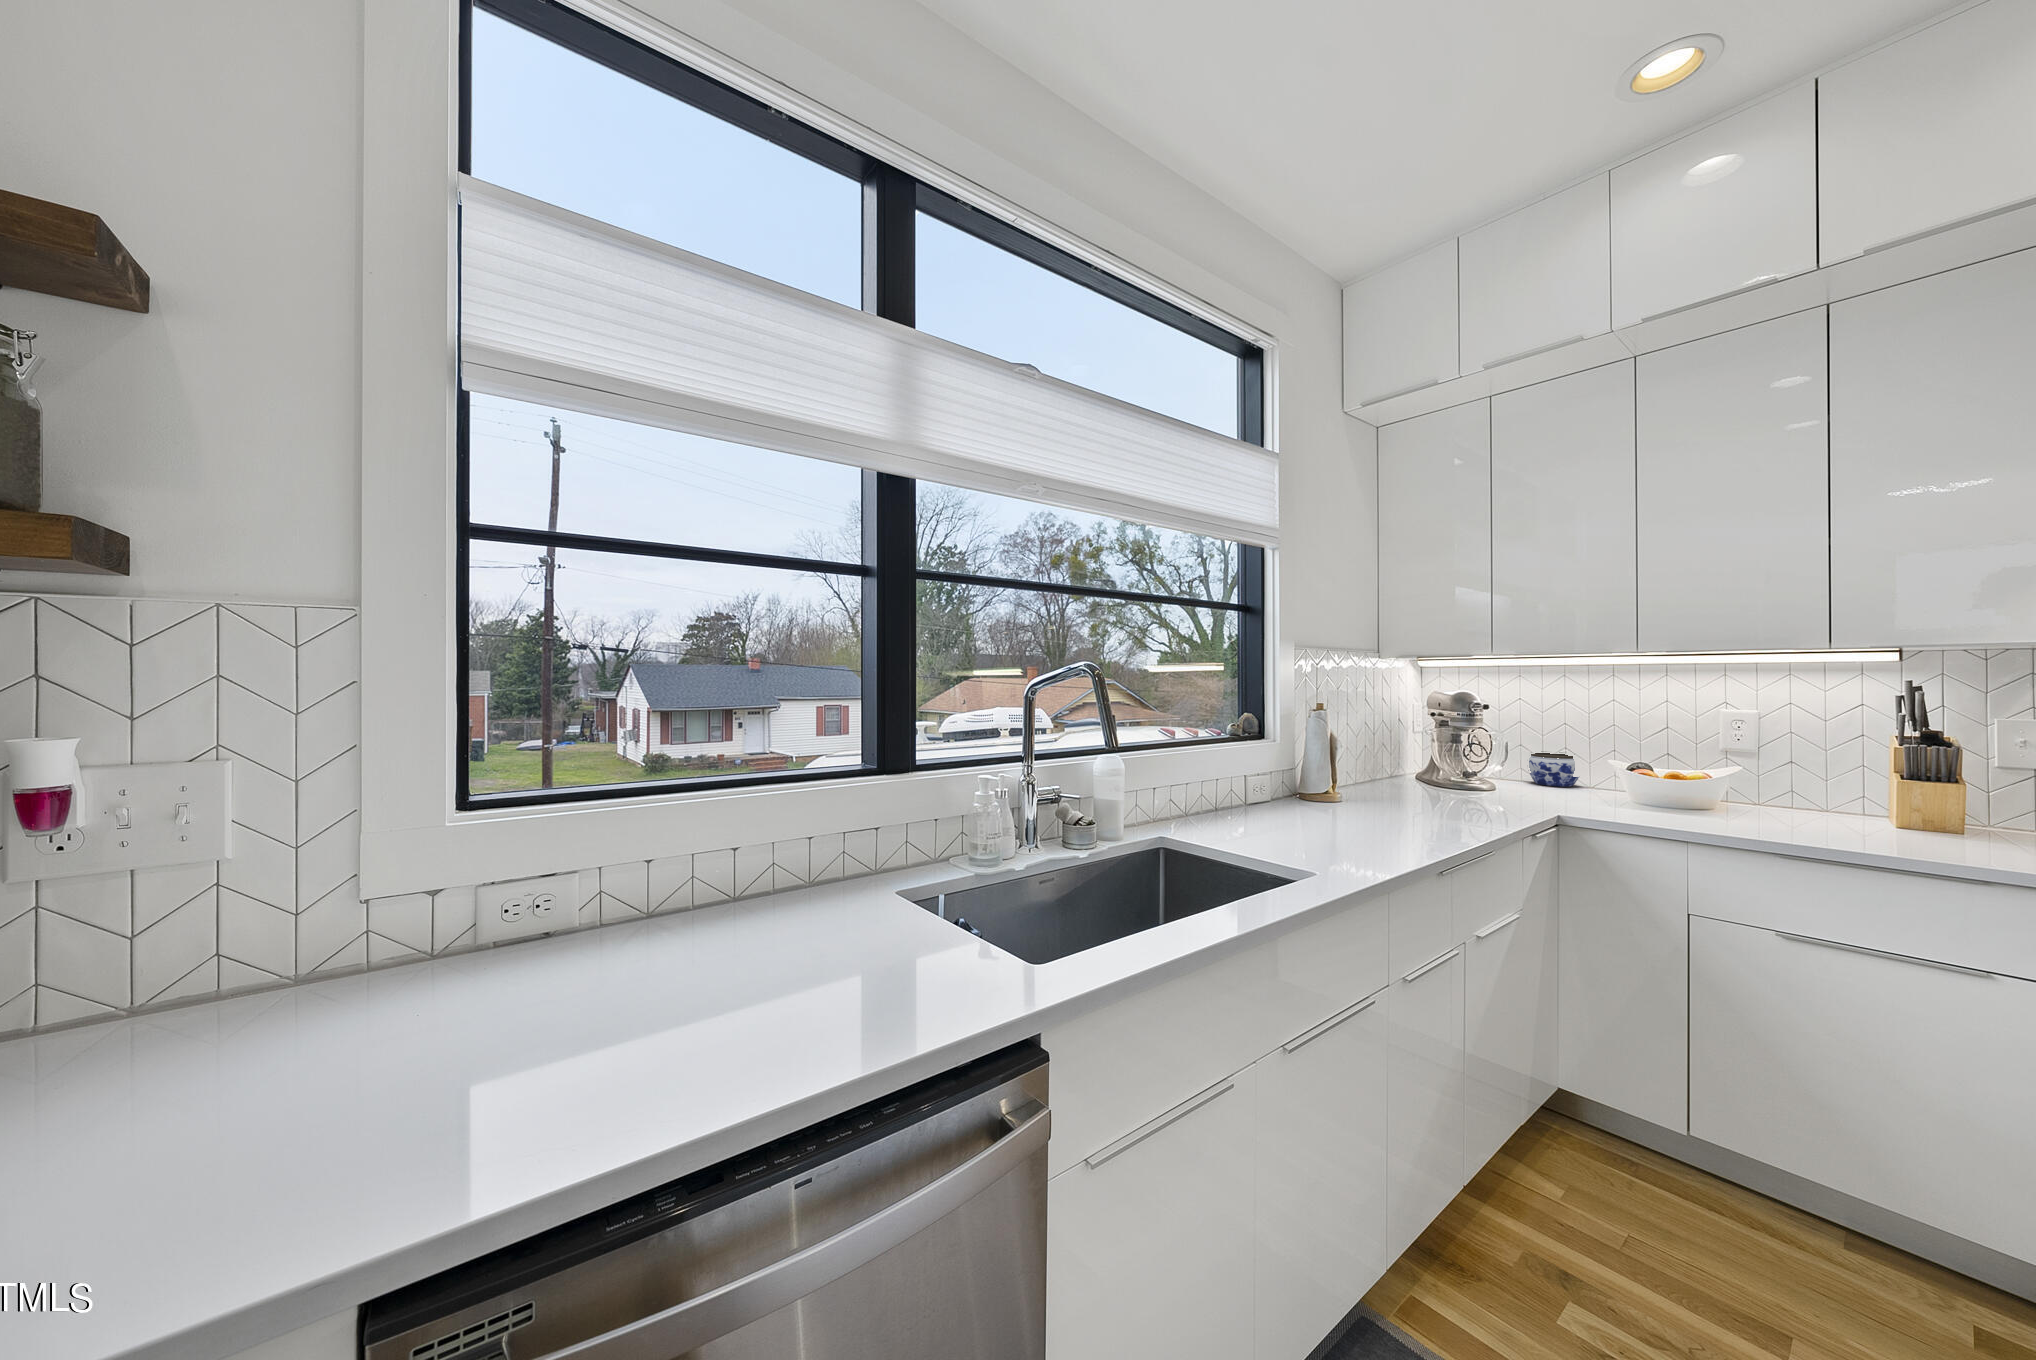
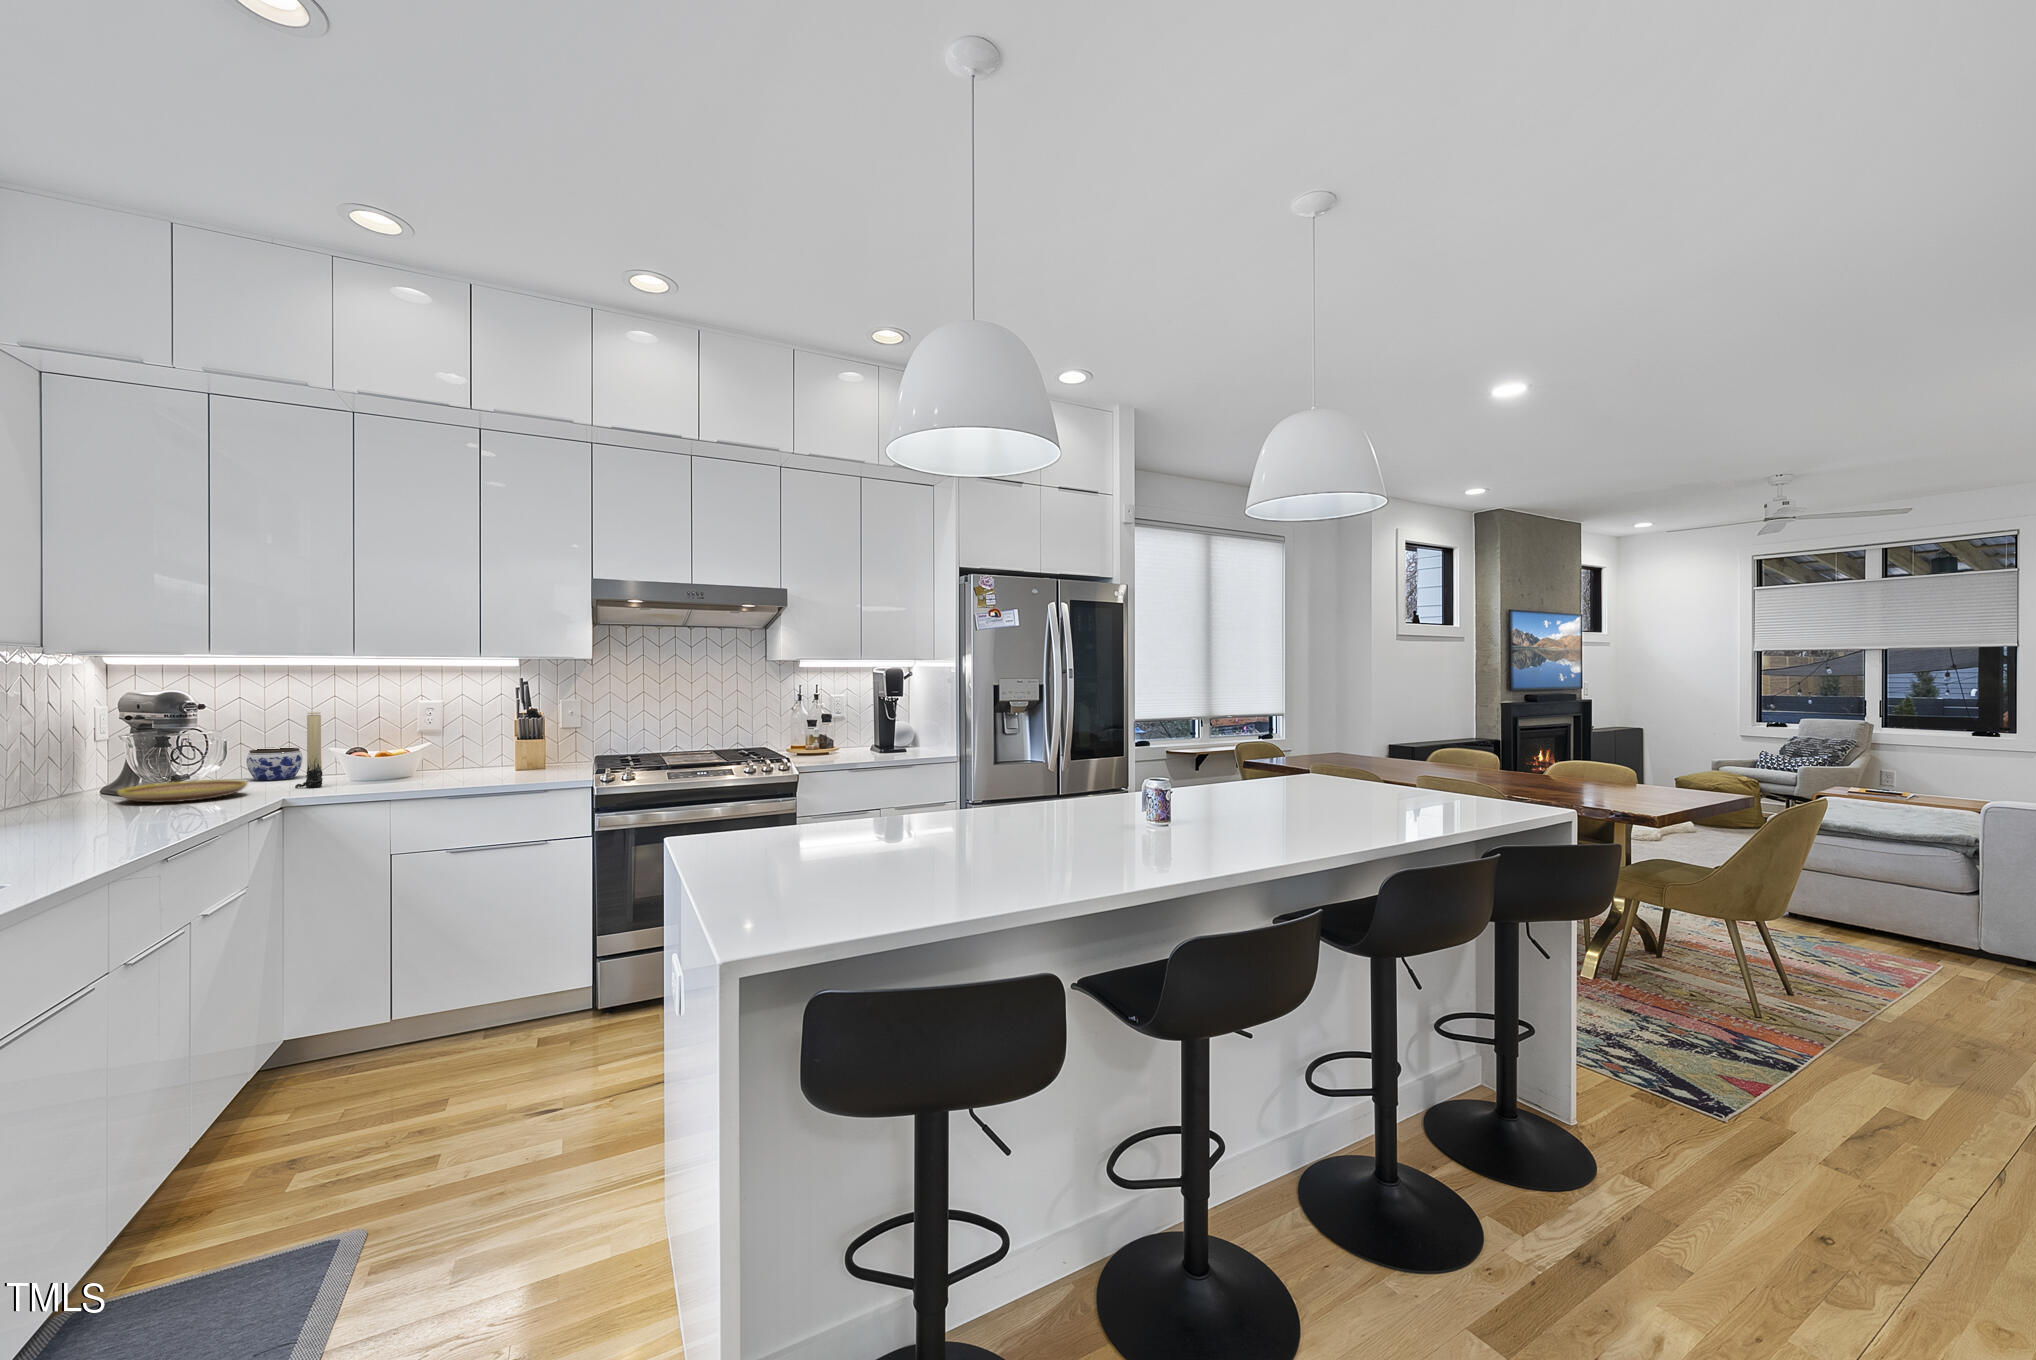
candle: none [1574,719,1605,803] -> present [295,712,323,788]
plate: none [1421,777,1527,799] -> present [118,780,247,802]

